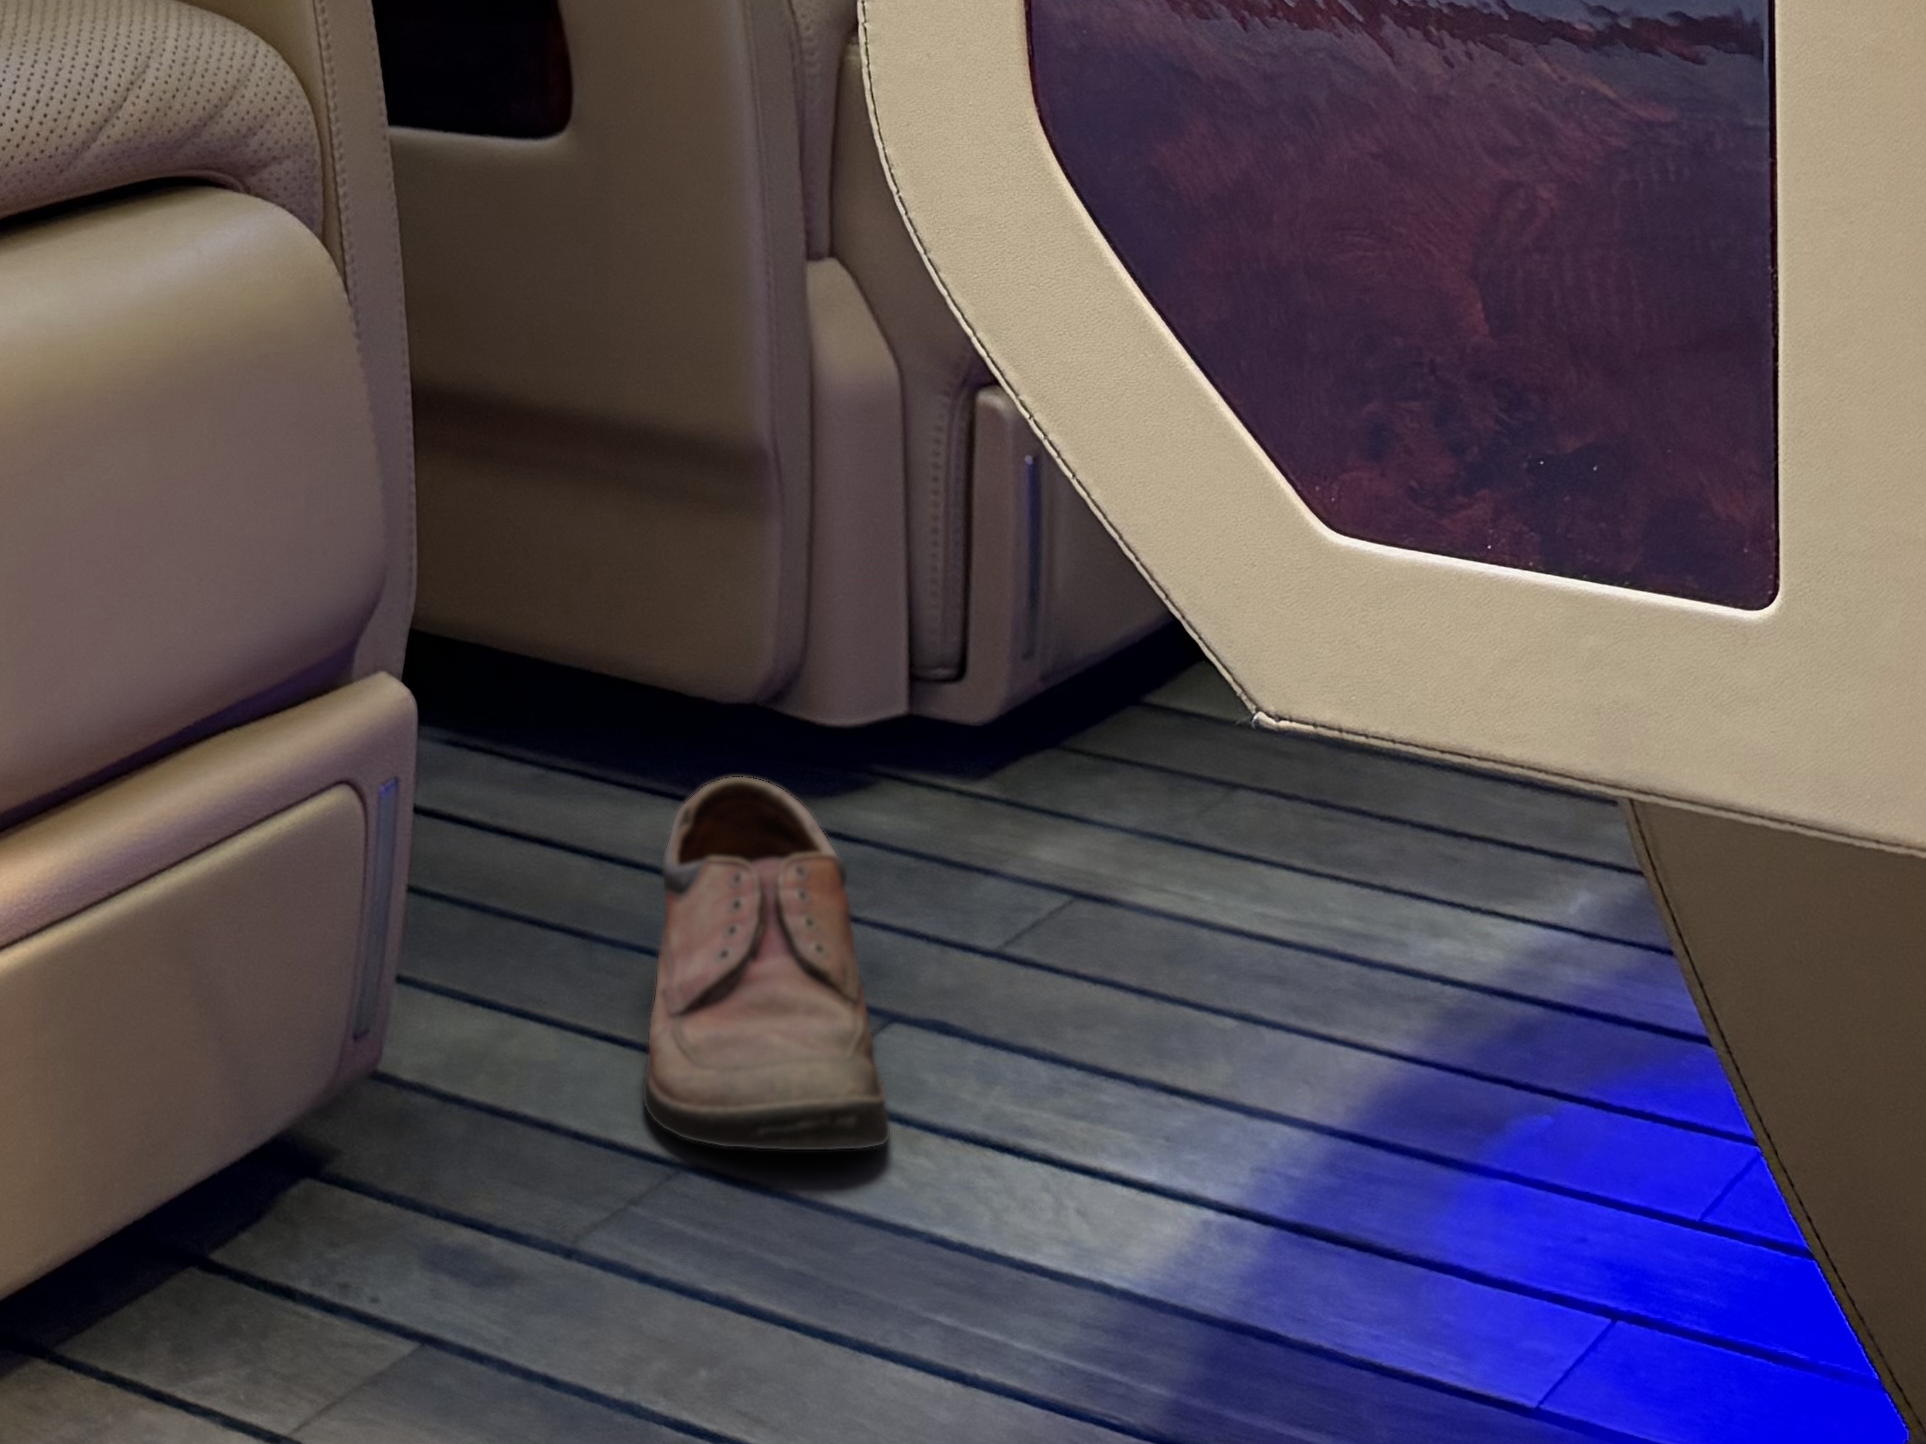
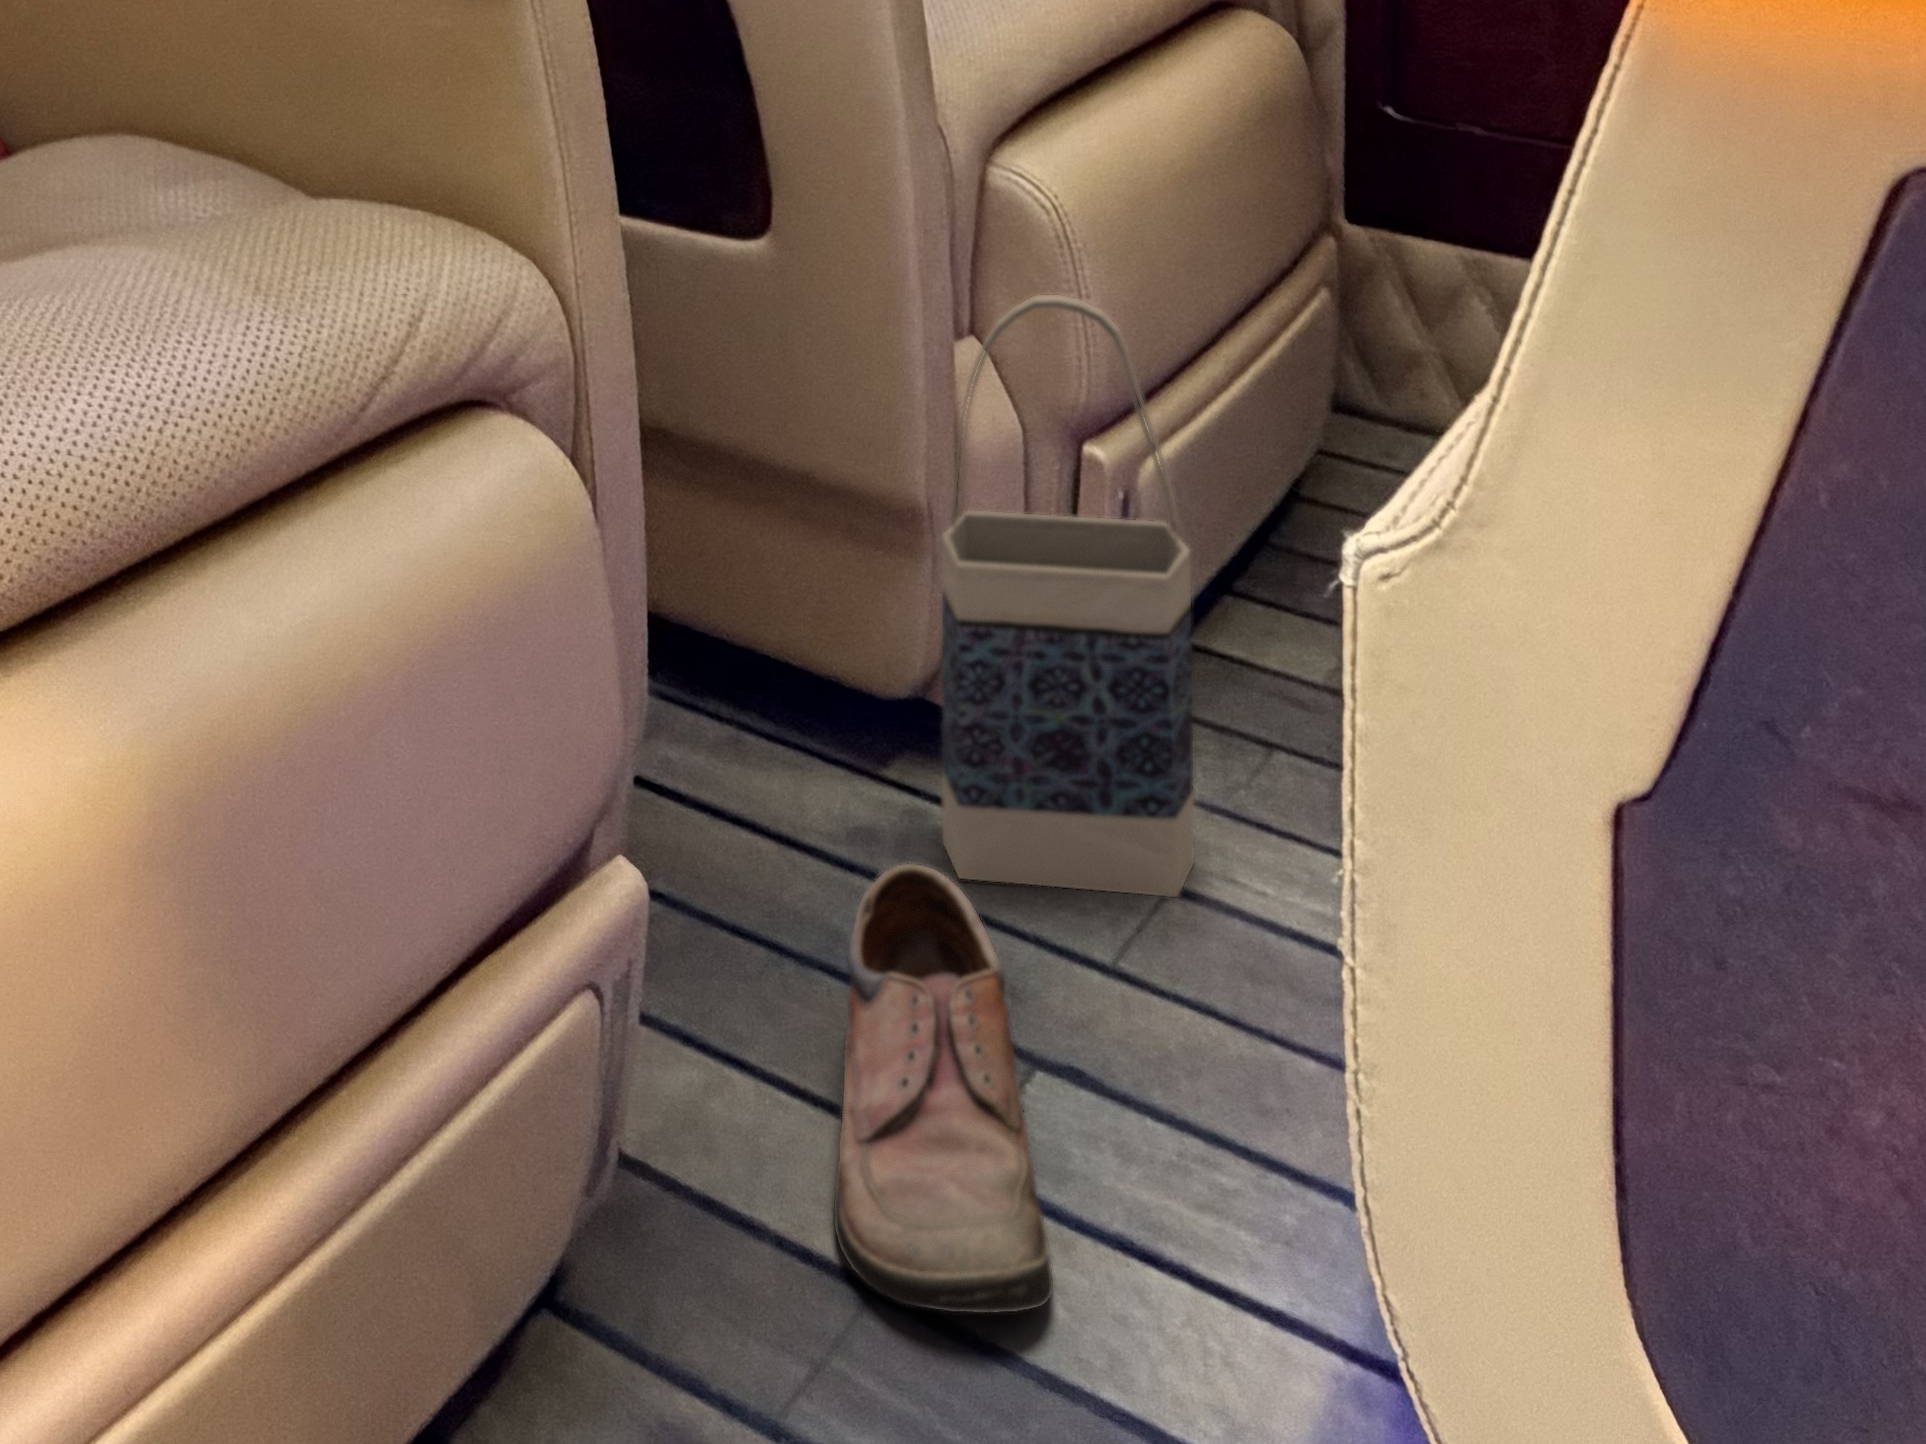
bag: none [784,153,1101,871] -> present [942,295,1194,897]

